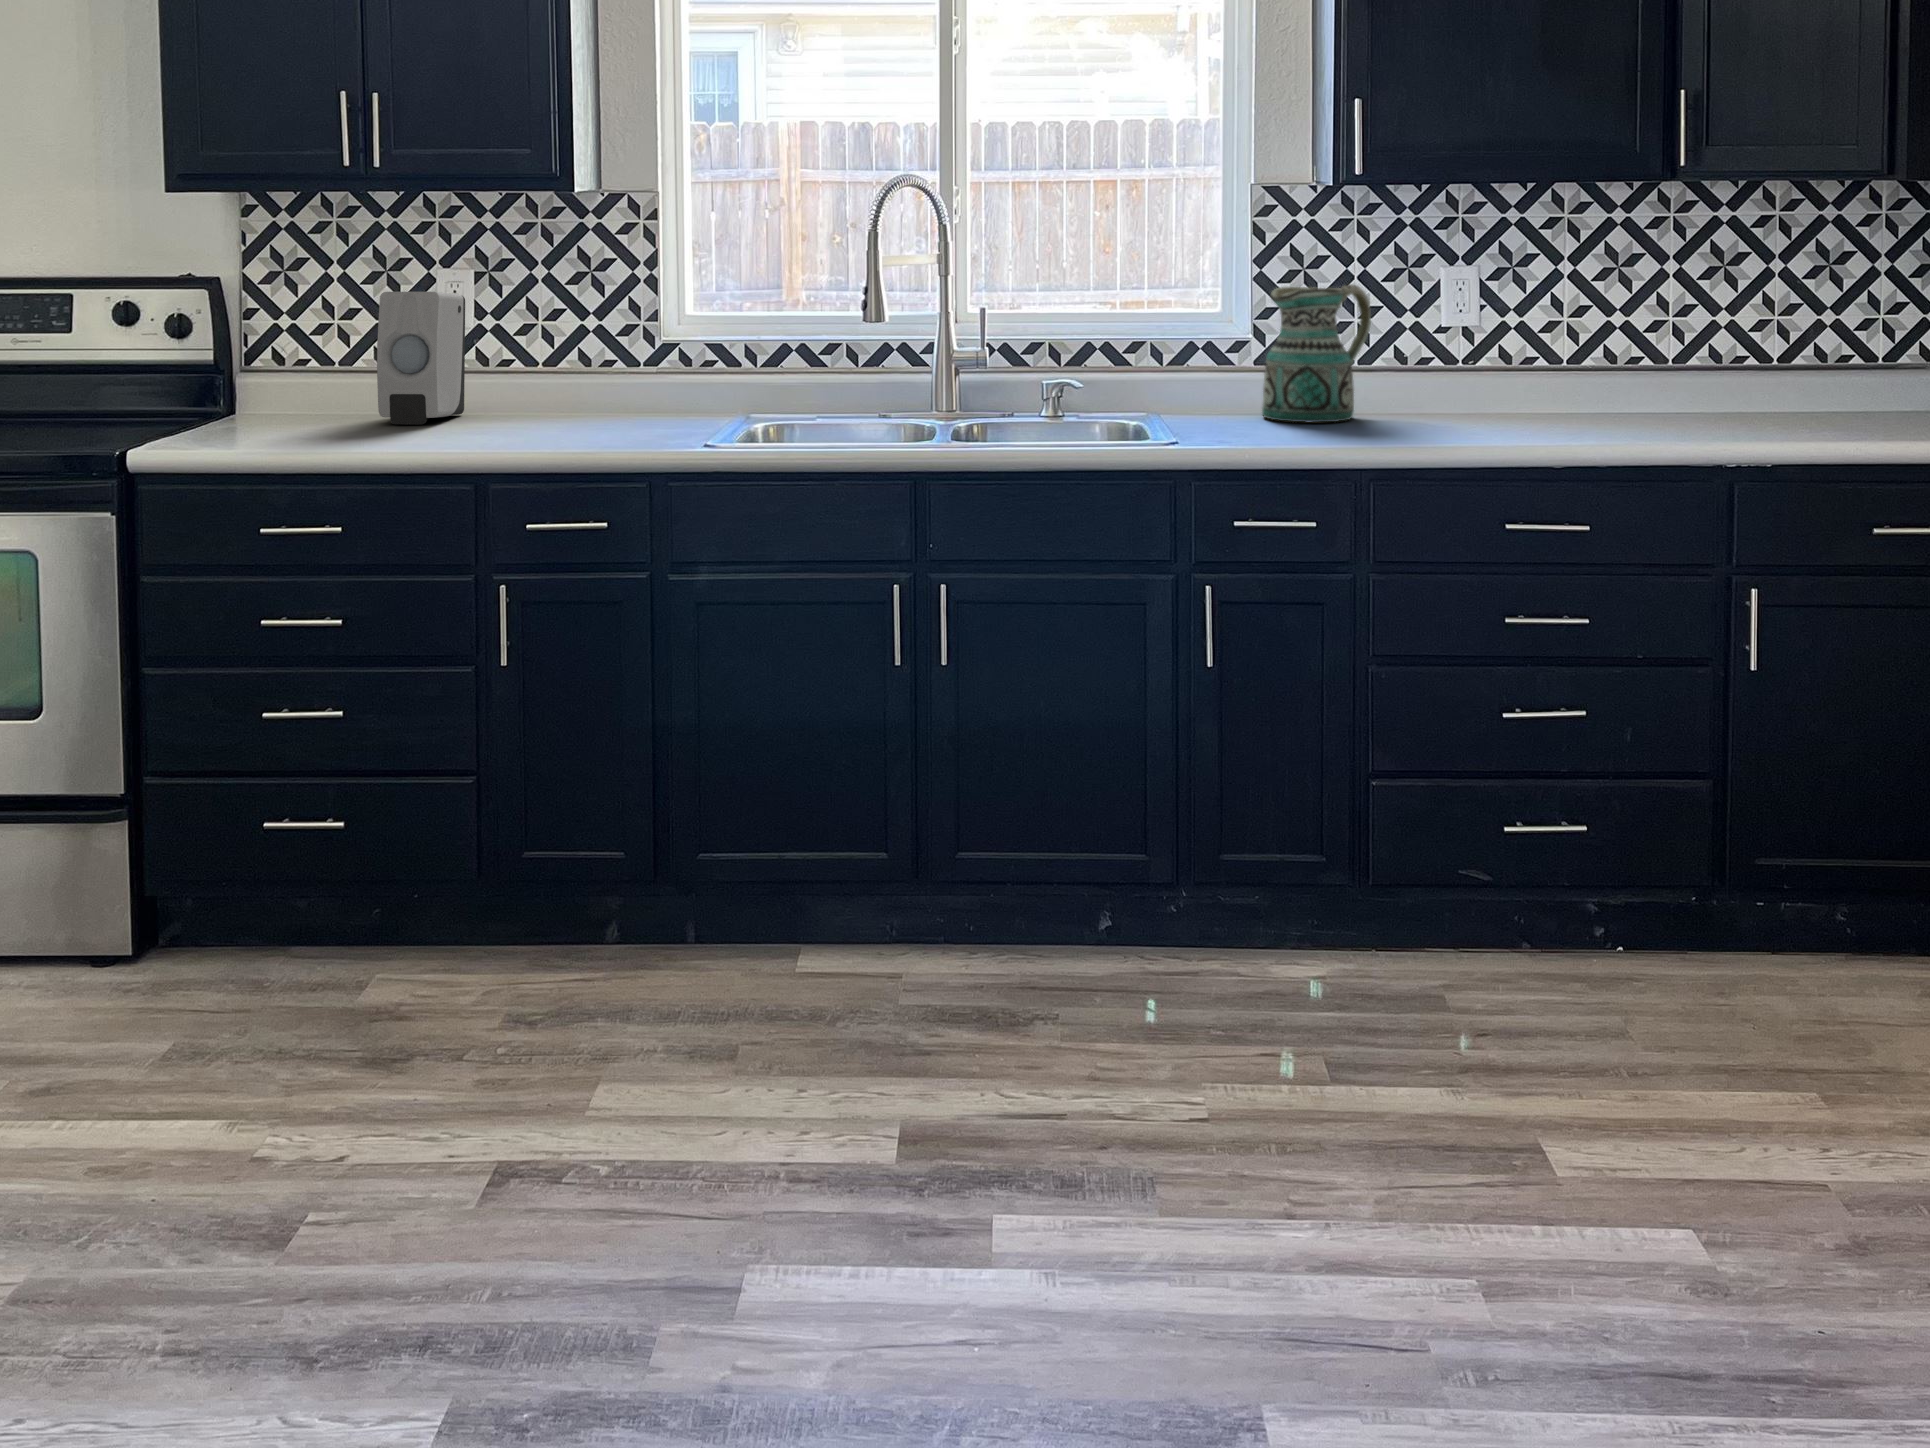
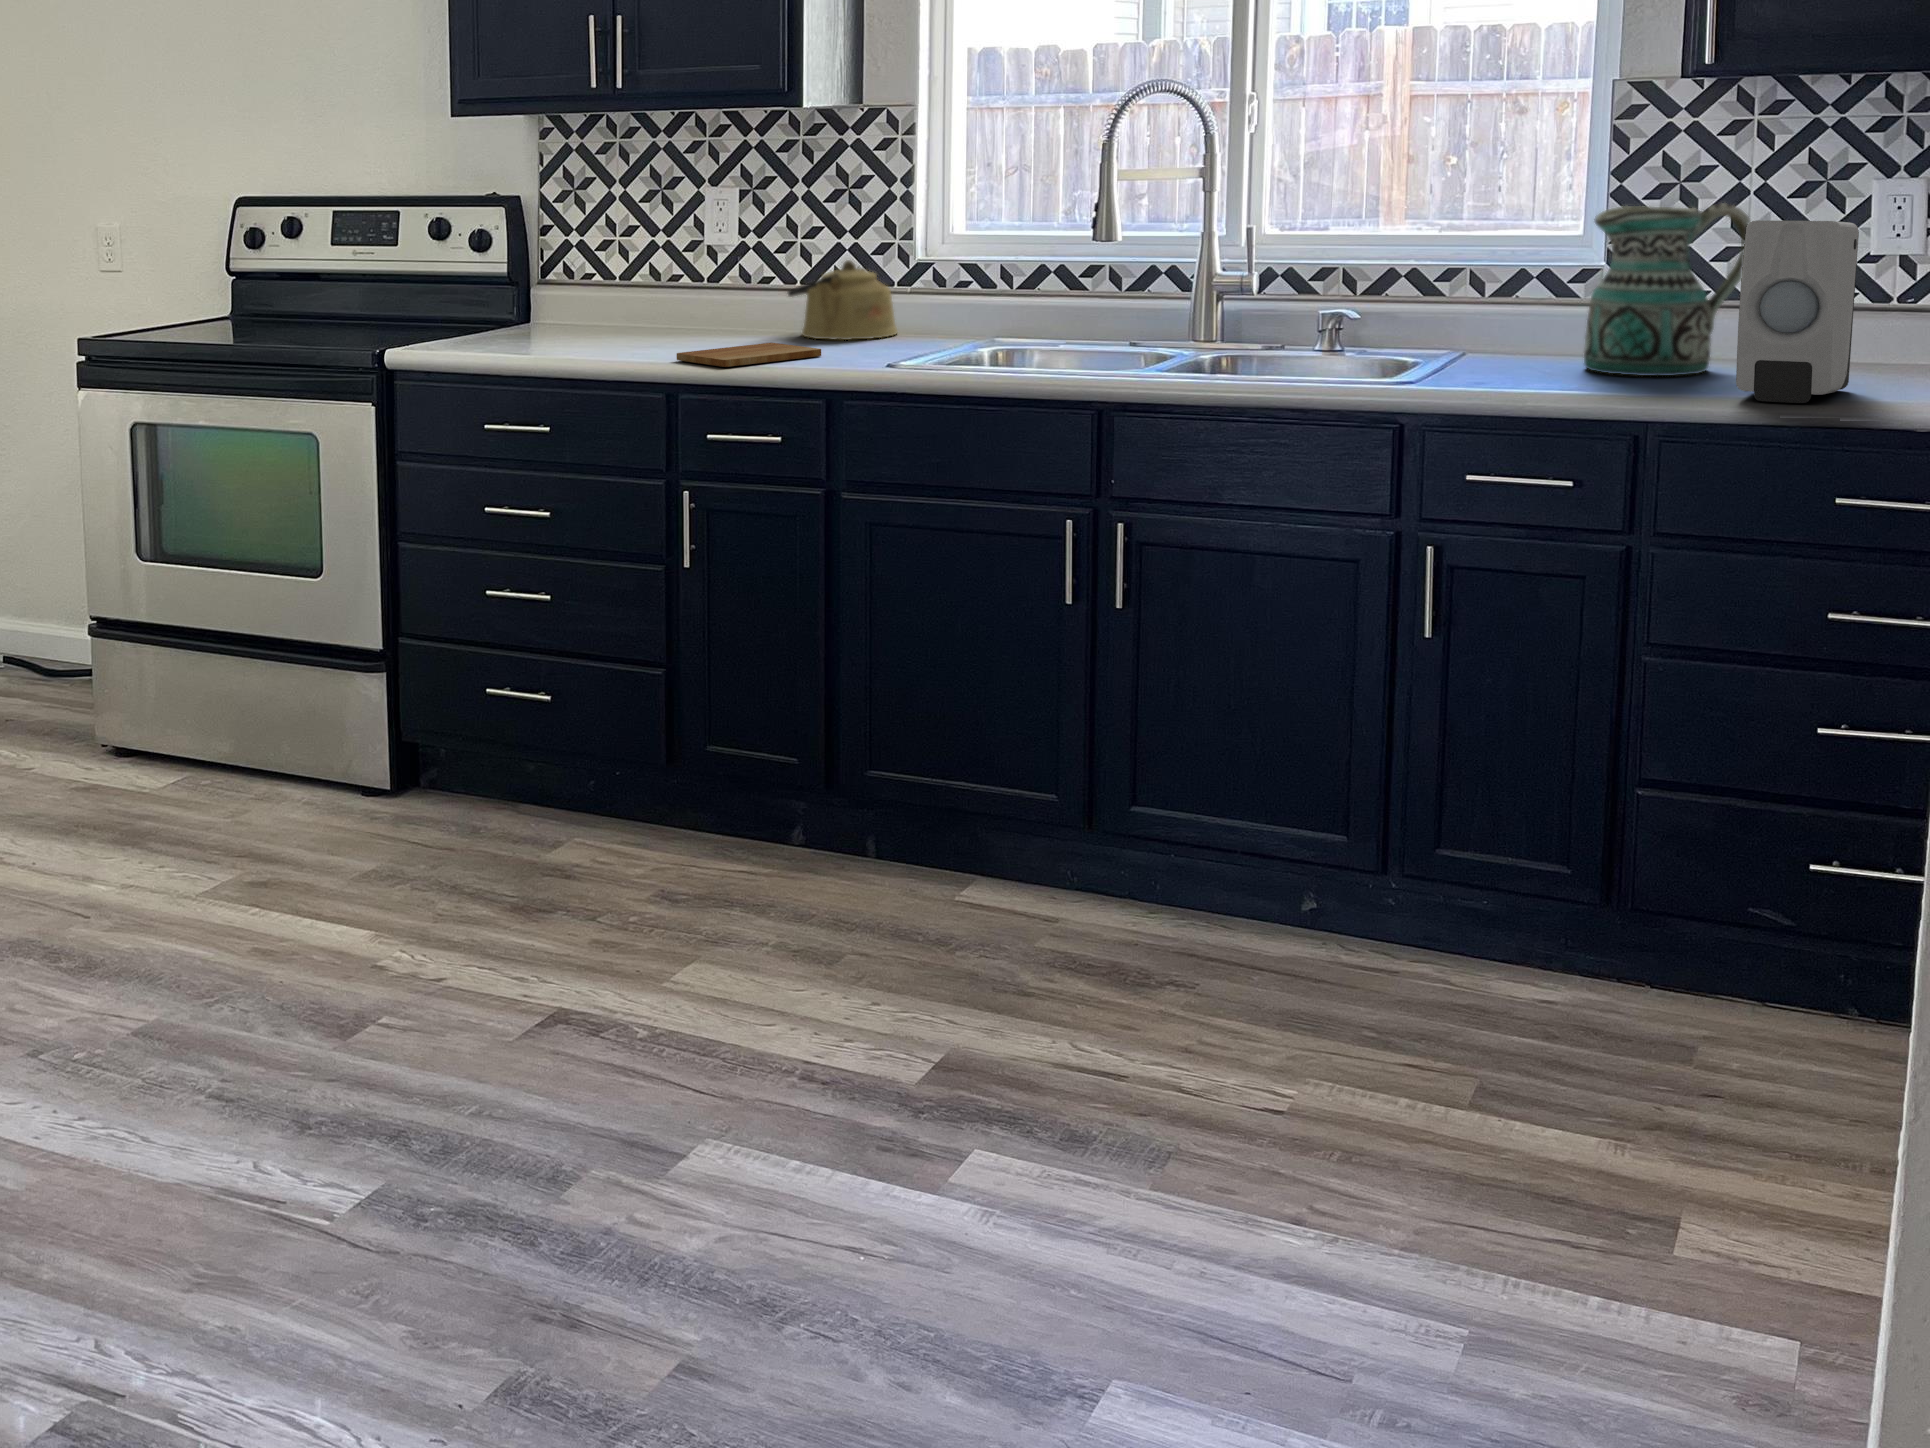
soap dispenser: present [377,292,465,424] -> present [1736,220,1859,403]
kettle: none [538,341,641,418] -> present [788,260,897,340]
cutting board: none [469,423,609,448] -> present [677,343,821,367]

